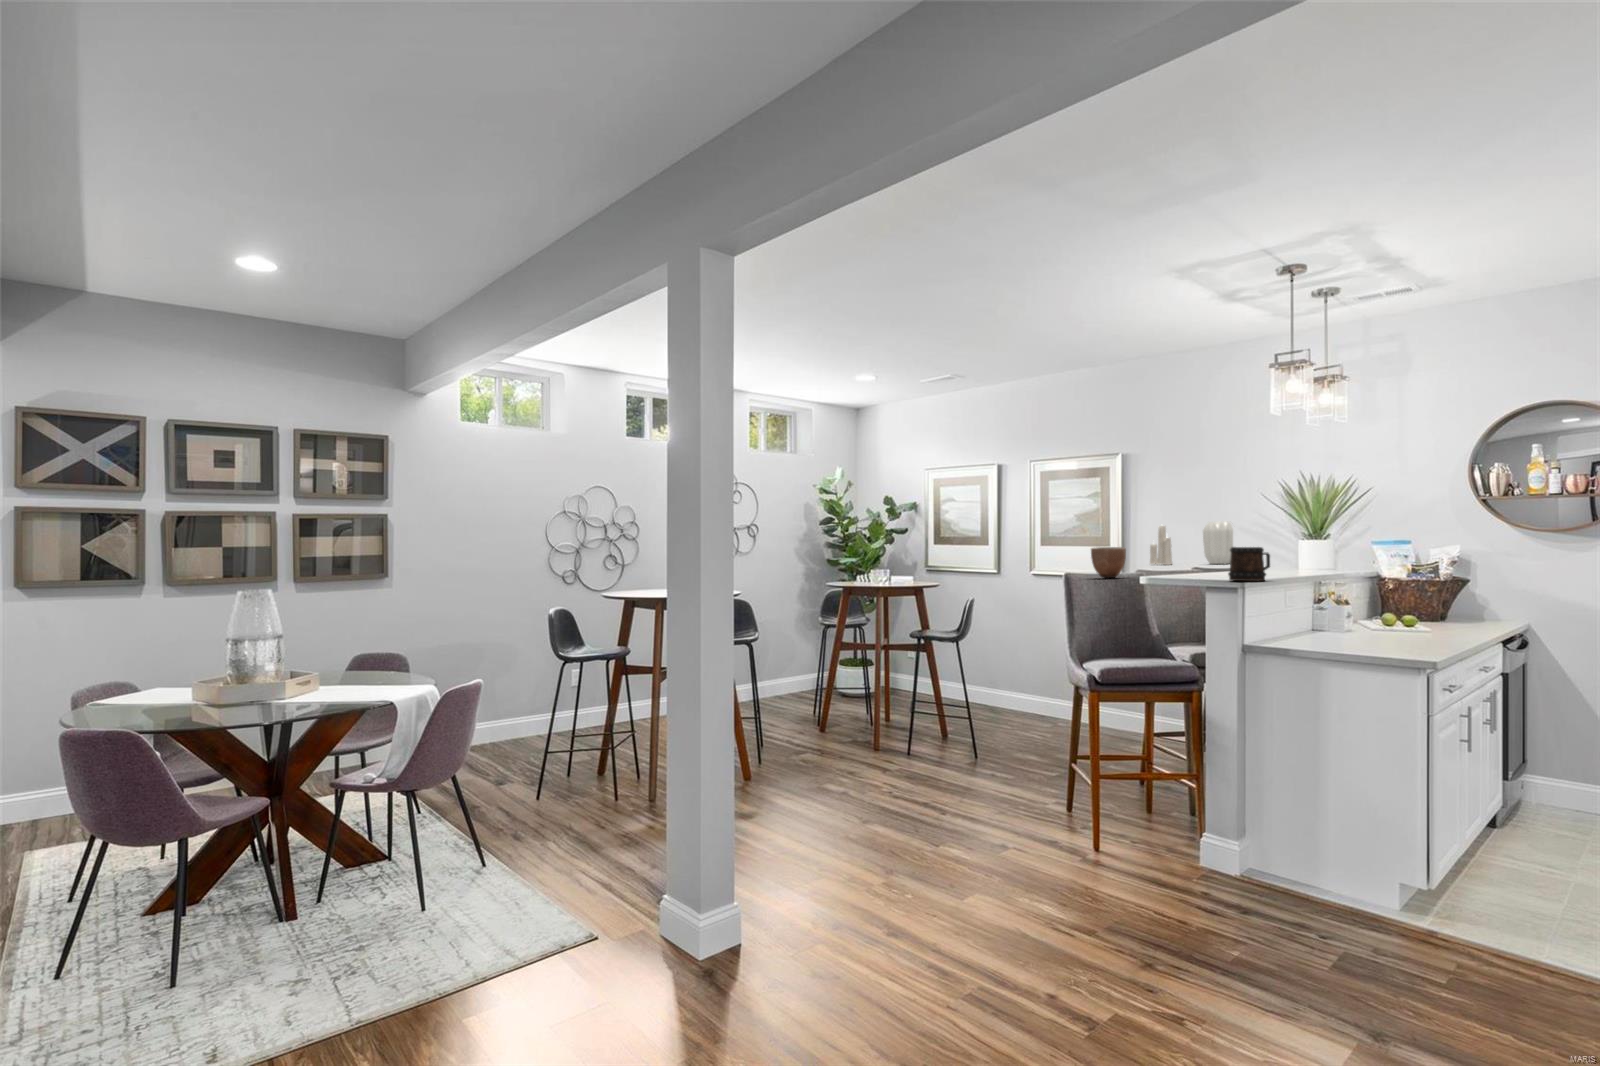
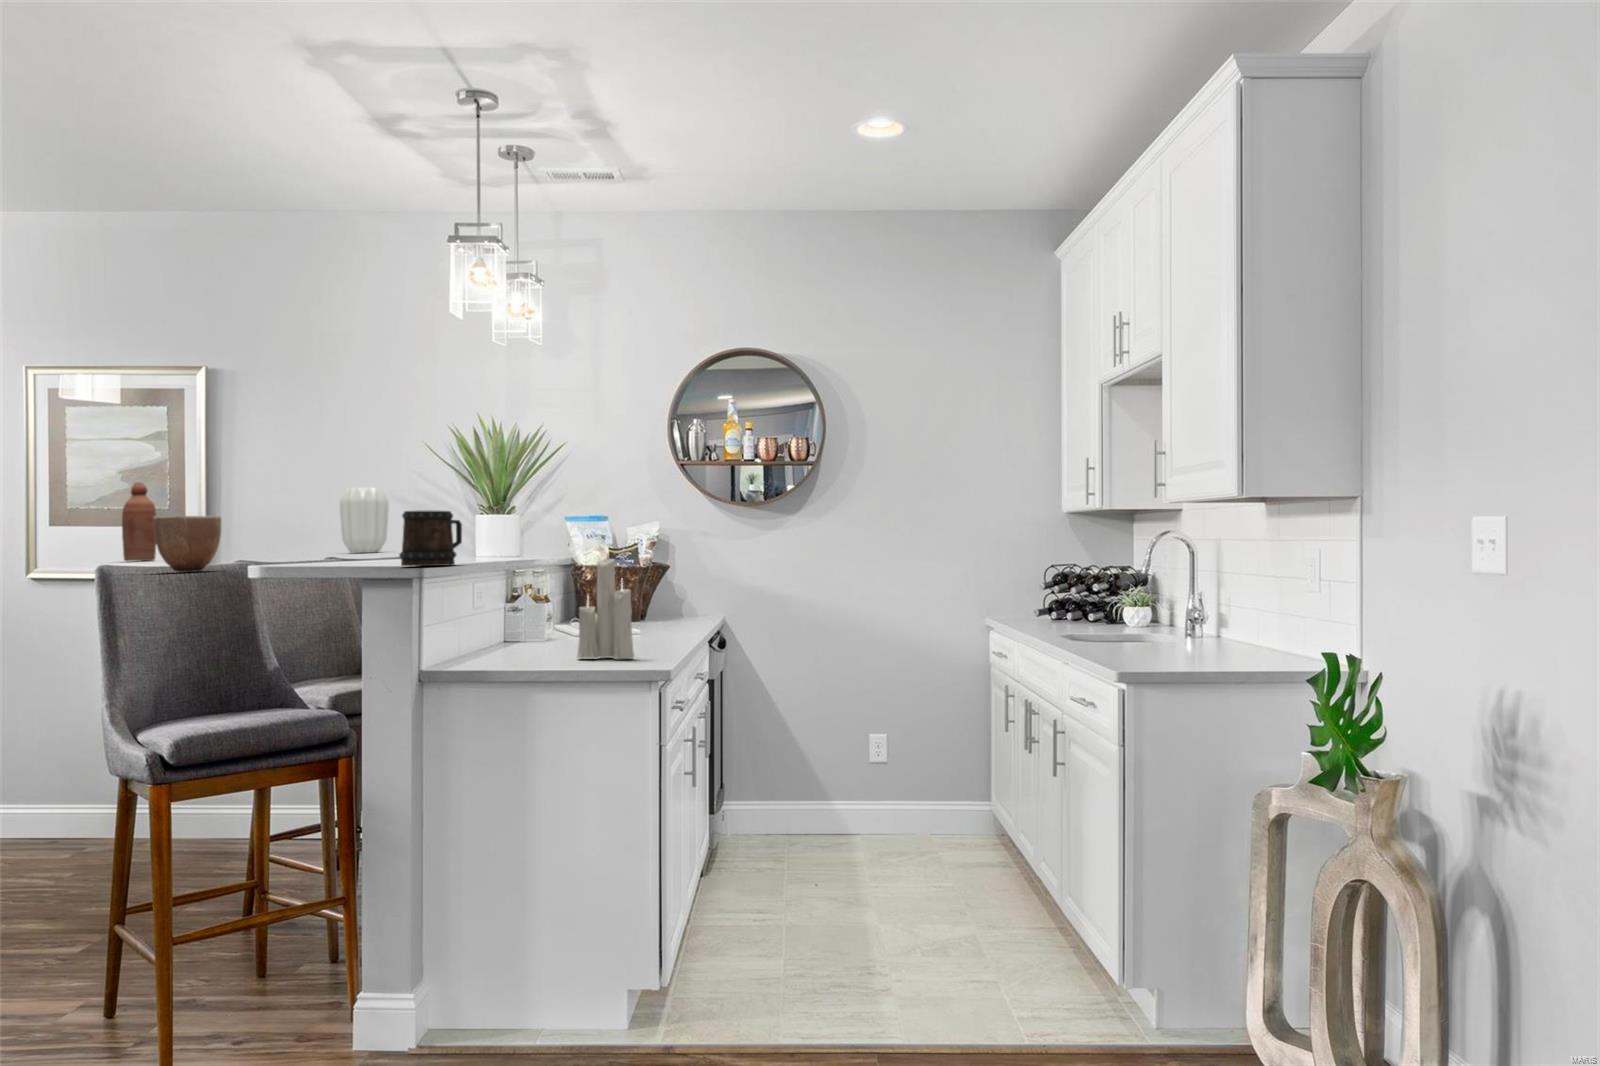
bottle: none [1076,521,1094,566] -> present [122,482,156,561]
candle: present [1150,526,1172,565] -> present [577,550,634,659]

